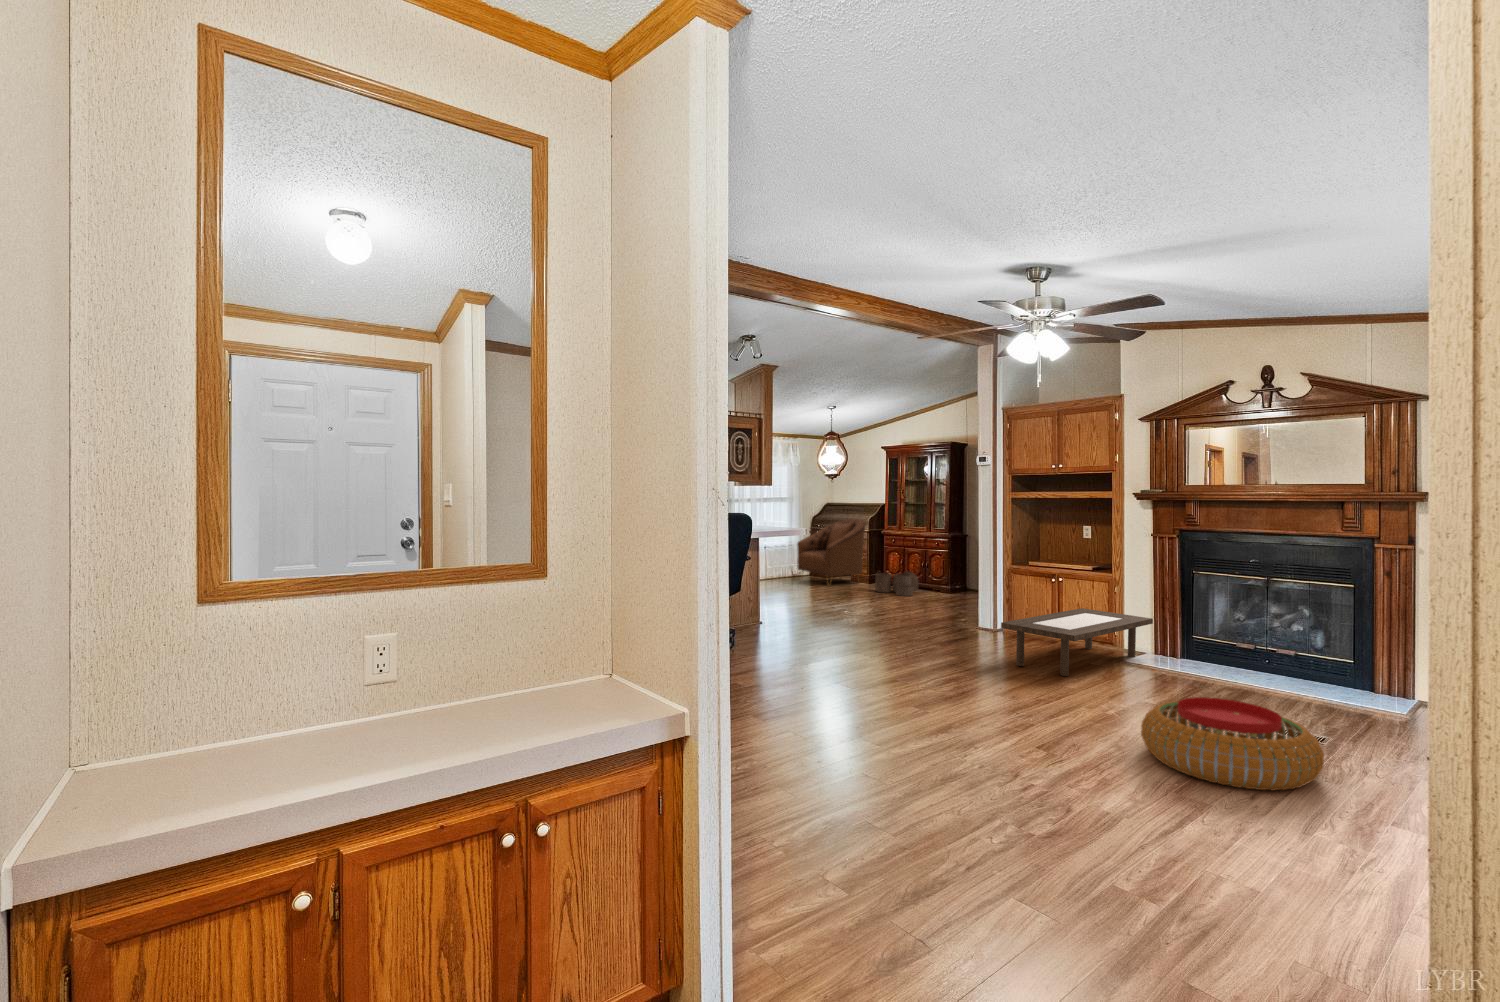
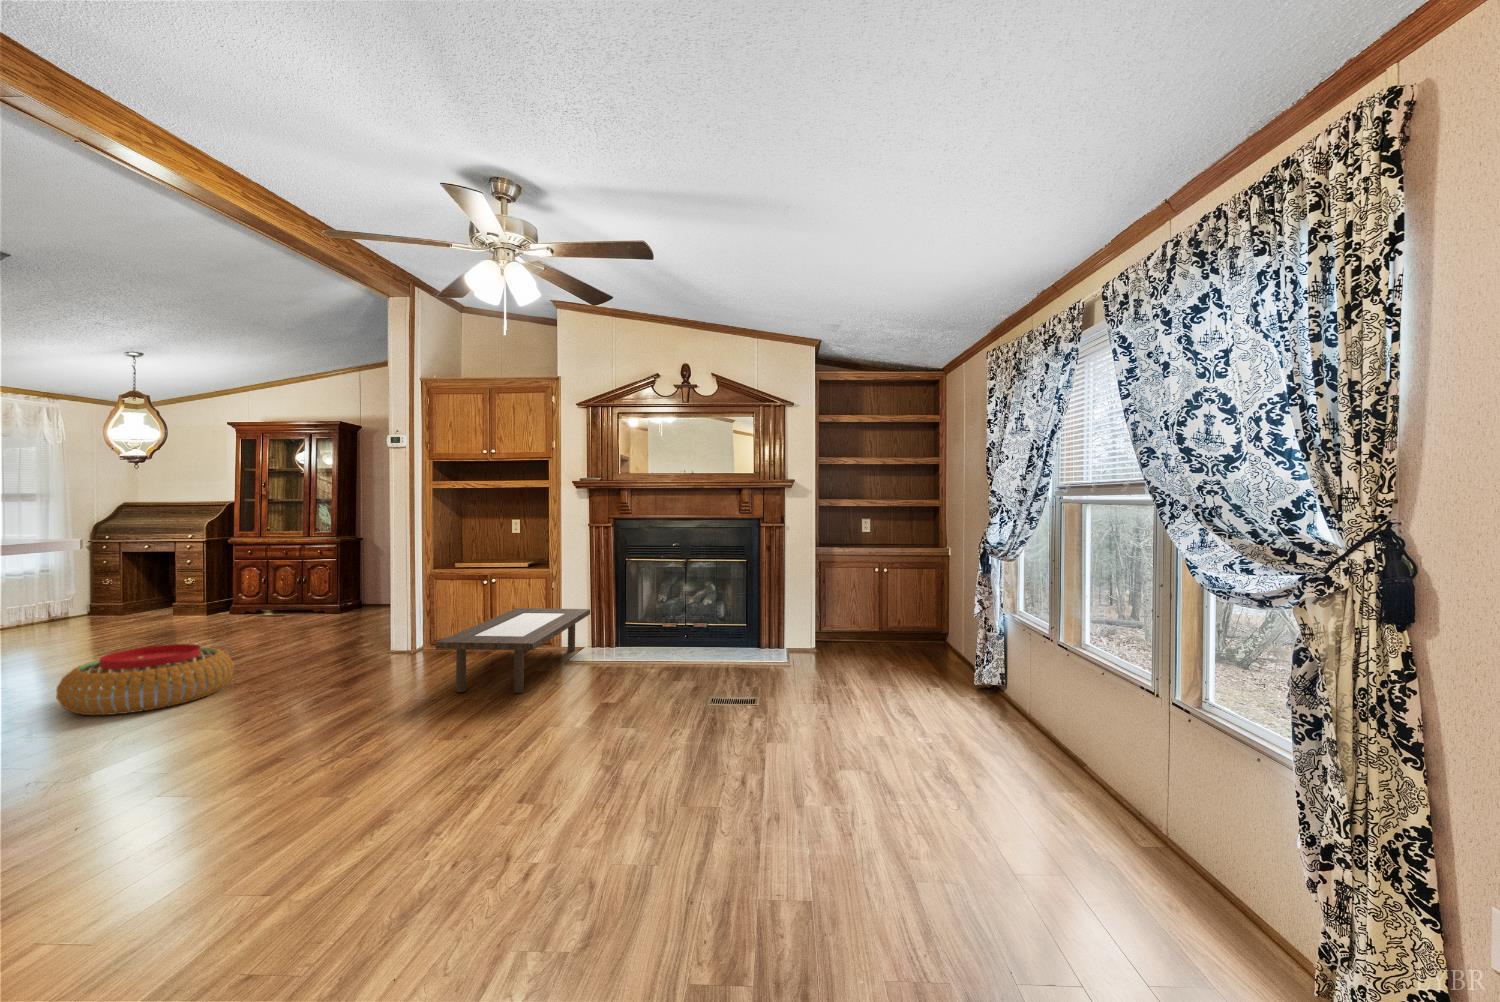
armchair: present [797,519,865,578] -> none [62,526,201,624]
woven basket: present [875,572,918,596] -> none [219,588,289,622]
pouf: present [1141,697,1324,790] -> present [56,644,234,715]

